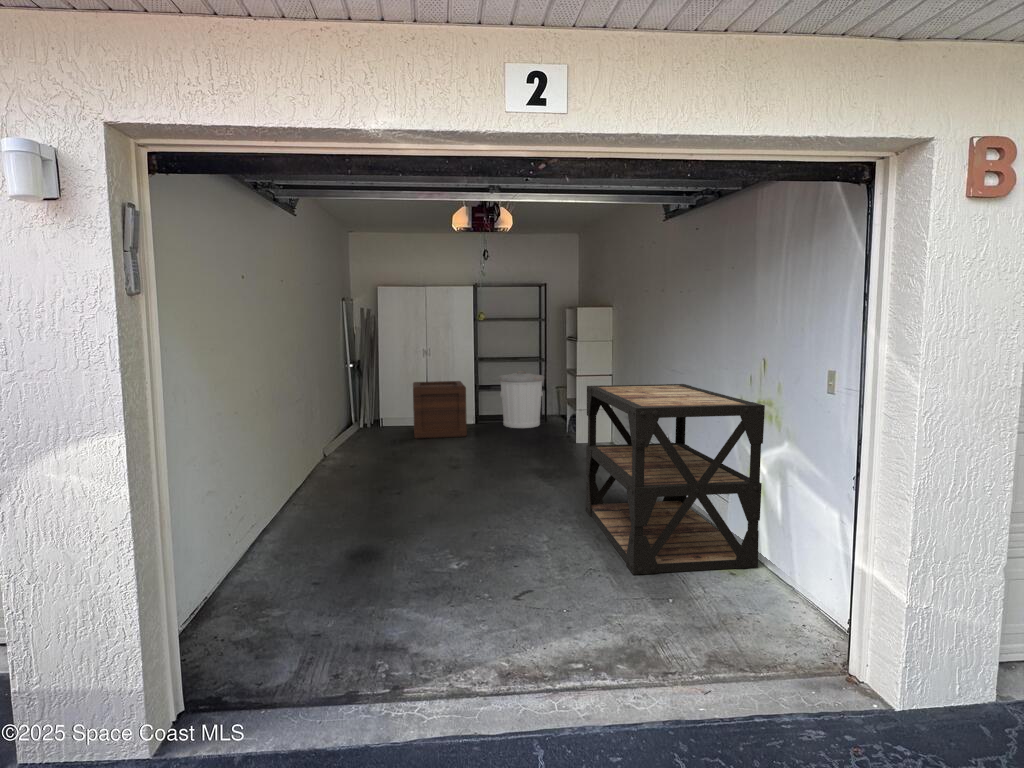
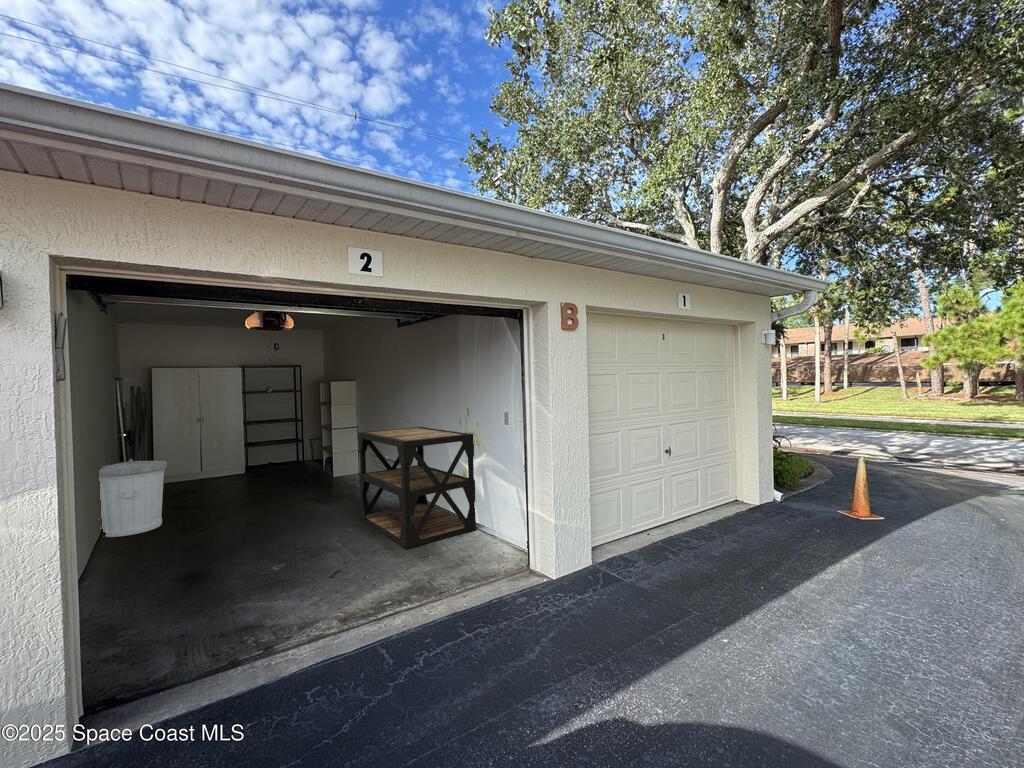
trash can: present [499,371,544,428] -> present [99,459,167,537]
wooden crate: present [413,381,467,439] -> none [178,440,237,494]

